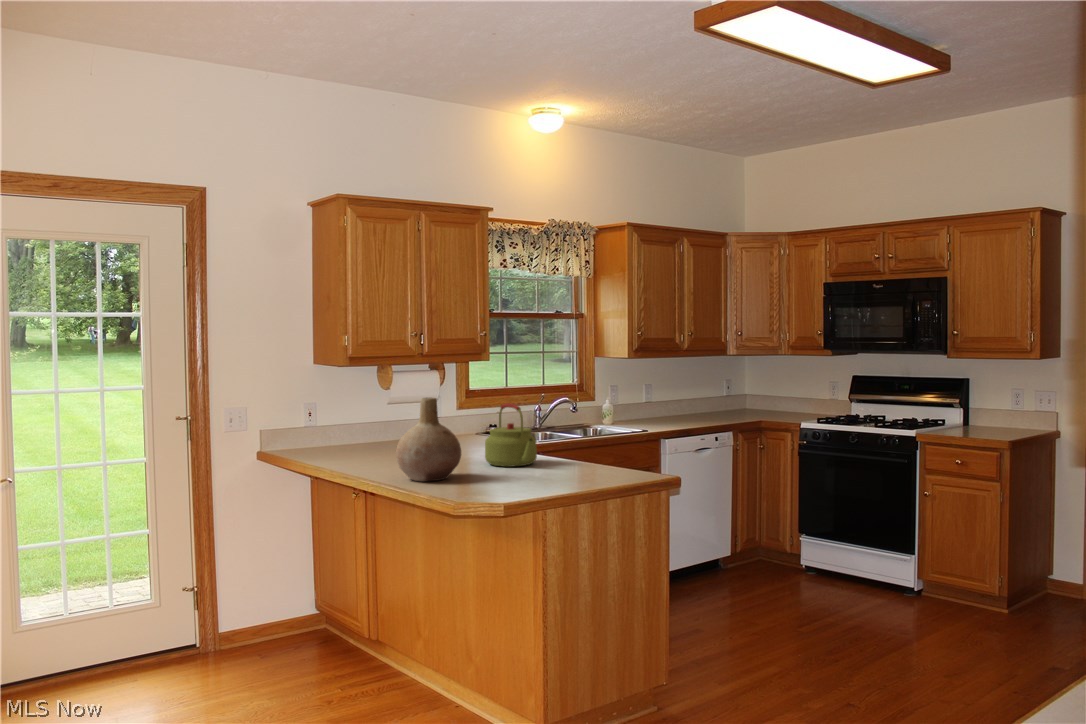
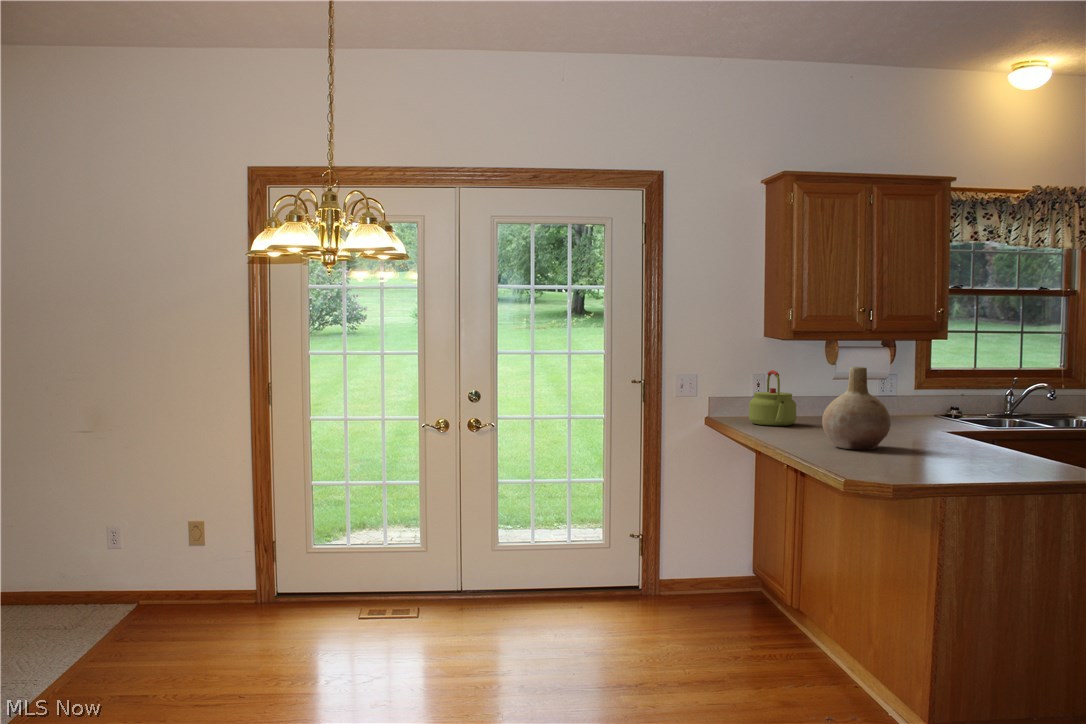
kettle: present [485,403,537,467] -> present [749,370,796,426]

